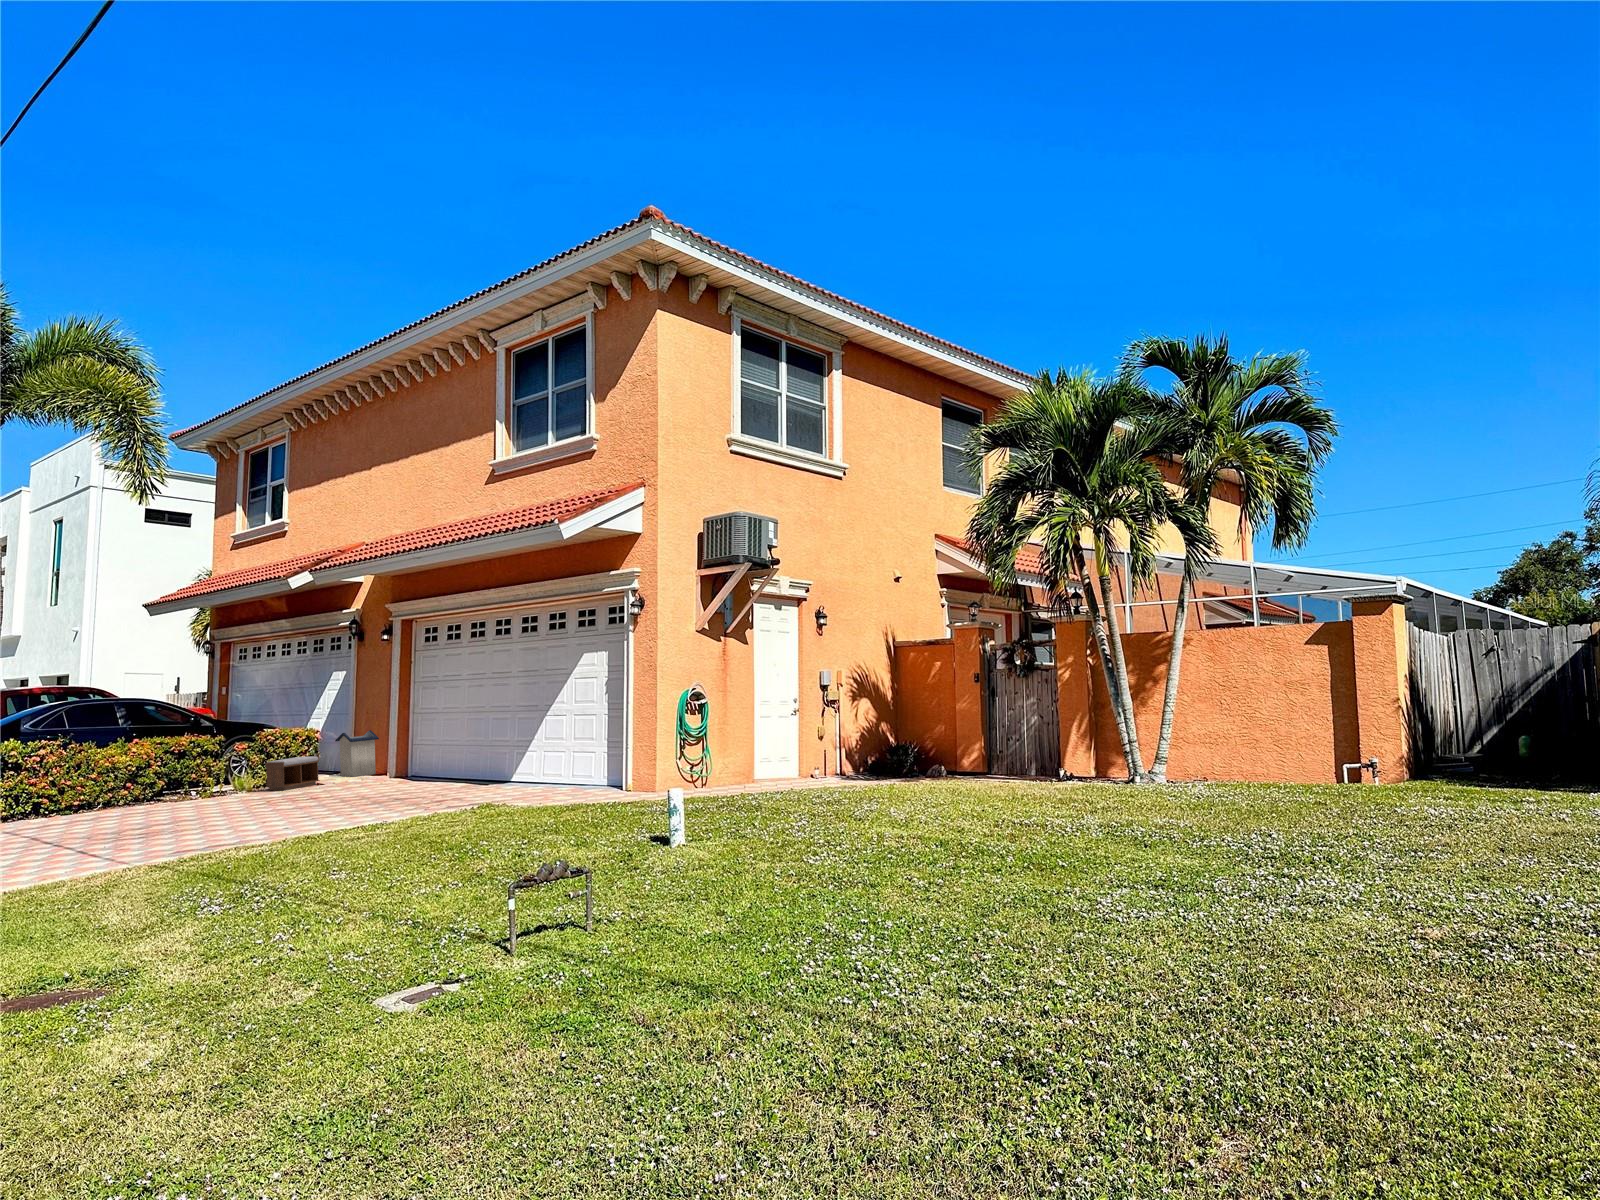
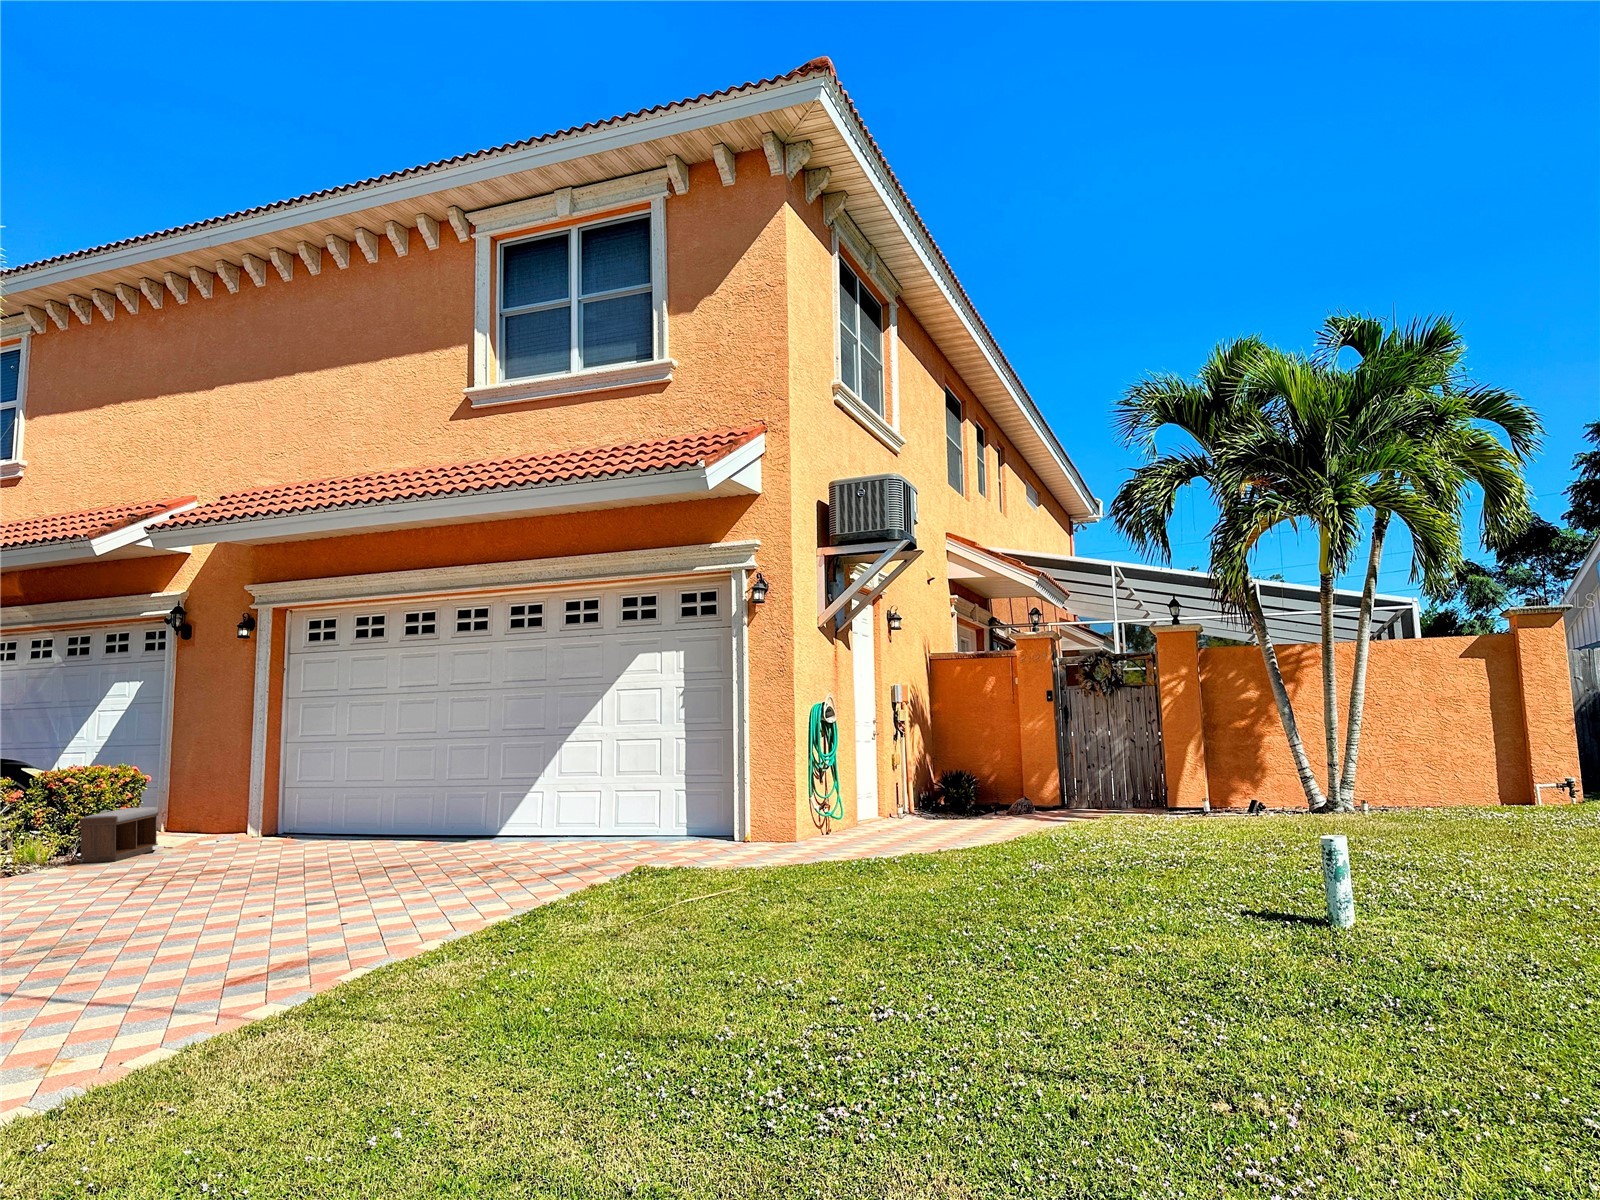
trash can: present [335,730,379,777] -> none [156,768,229,838]

